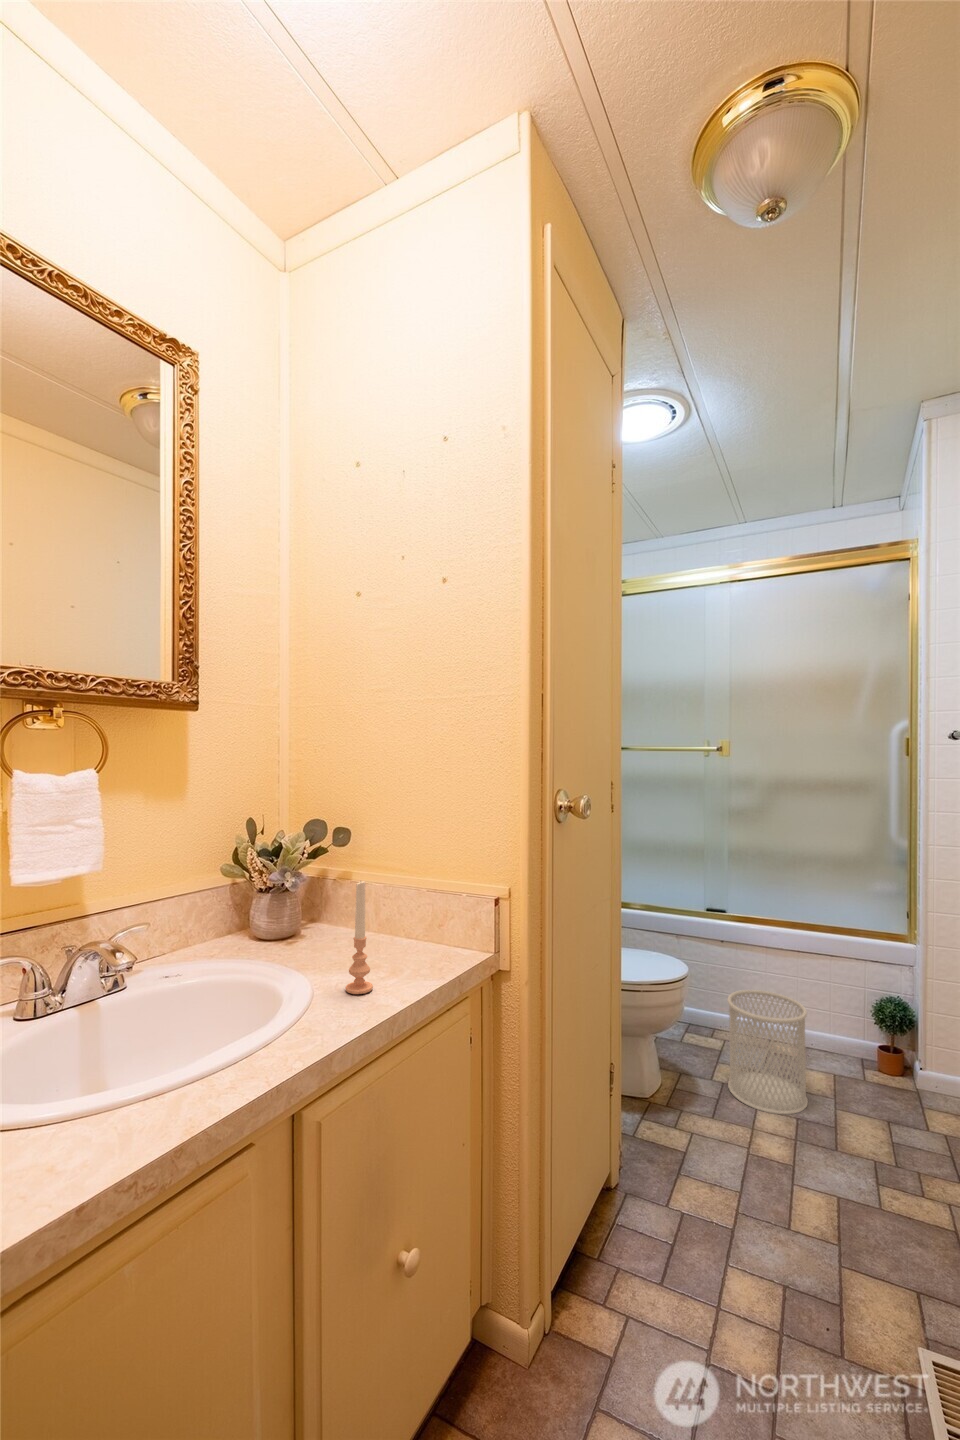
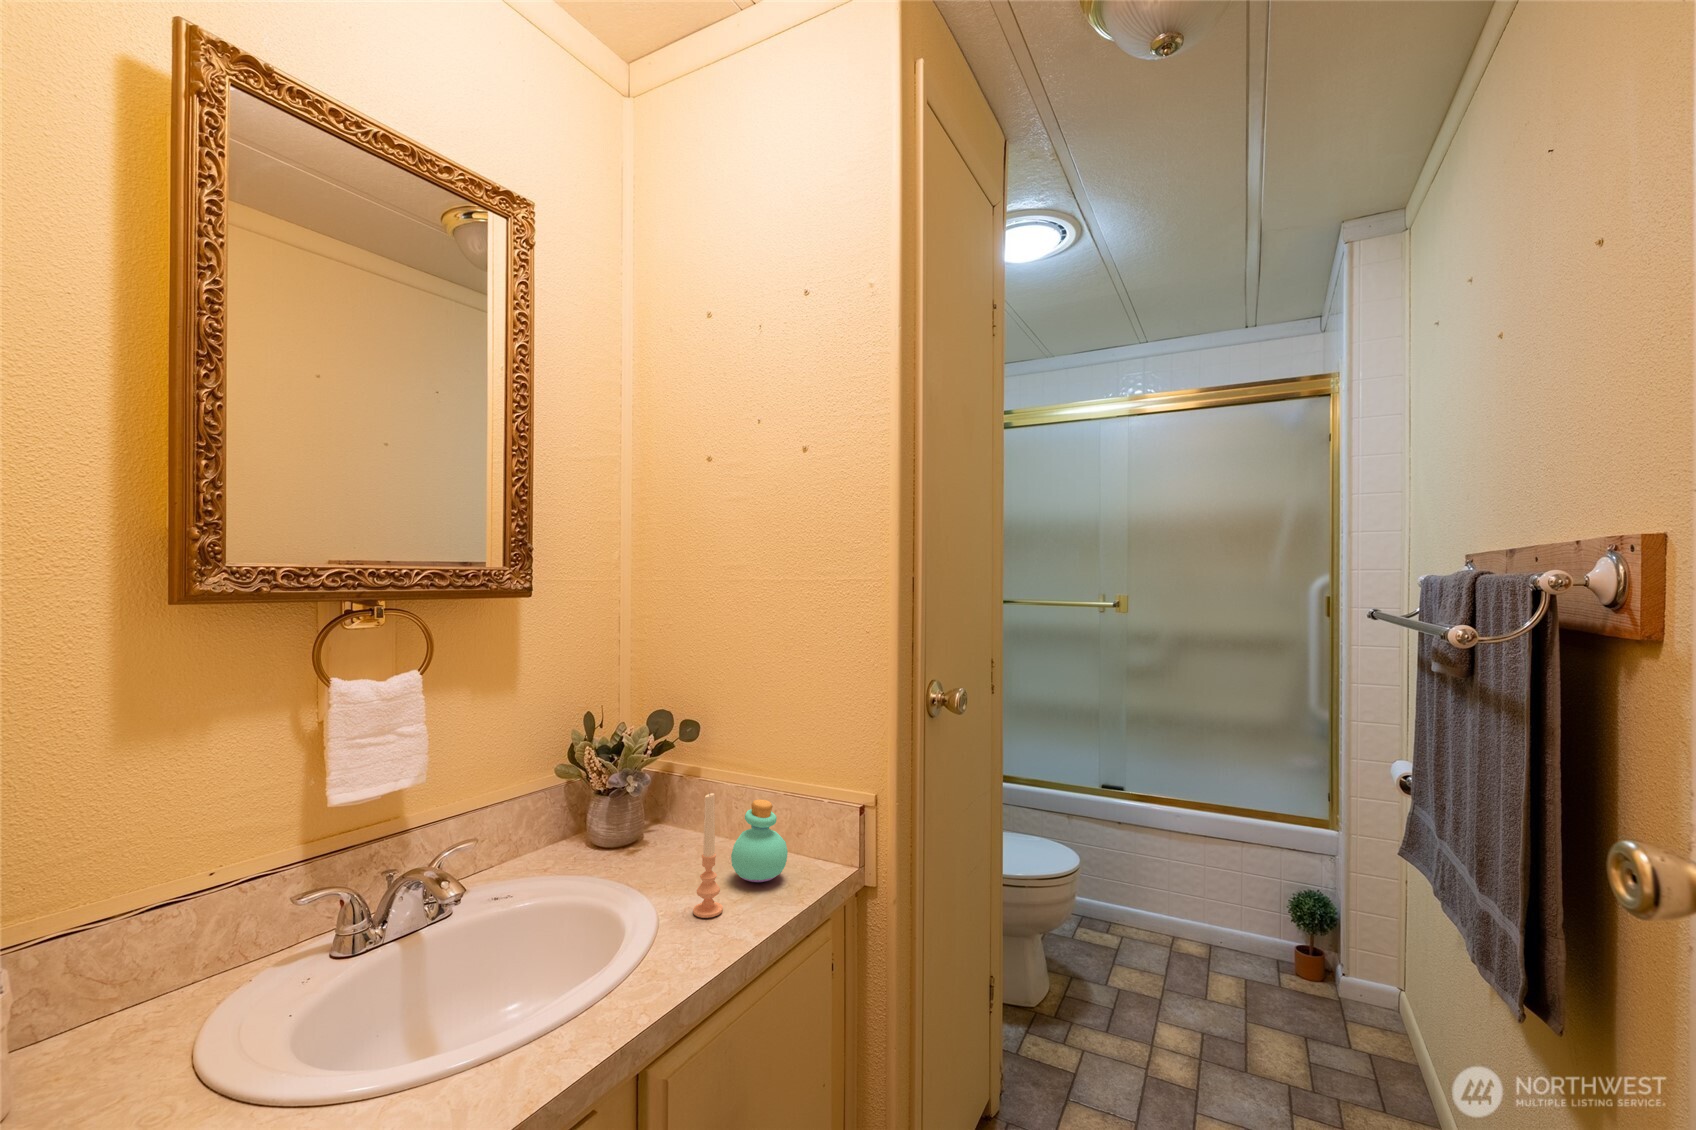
perfume bottle: none [379,892,431,966] -> present [731,799,788,882]
wastebasket: present [728,990,808,1114] -> none [1125,887,1214,1028]

